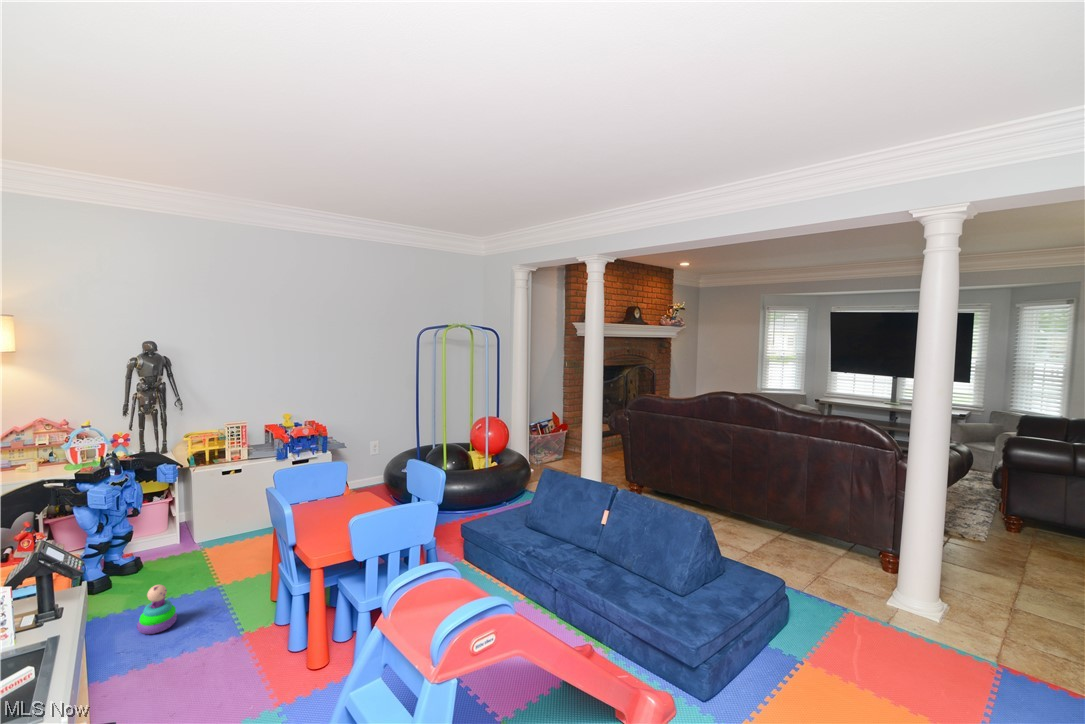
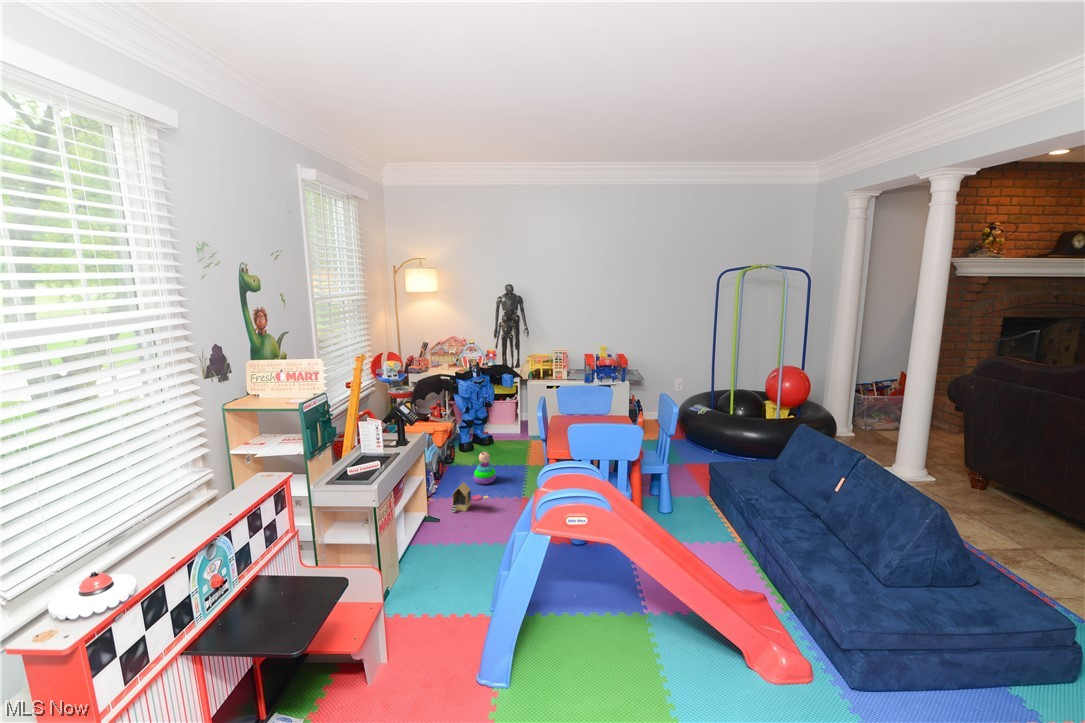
toy house: none [122,640,187,693] -> present [451,482,488,512]

